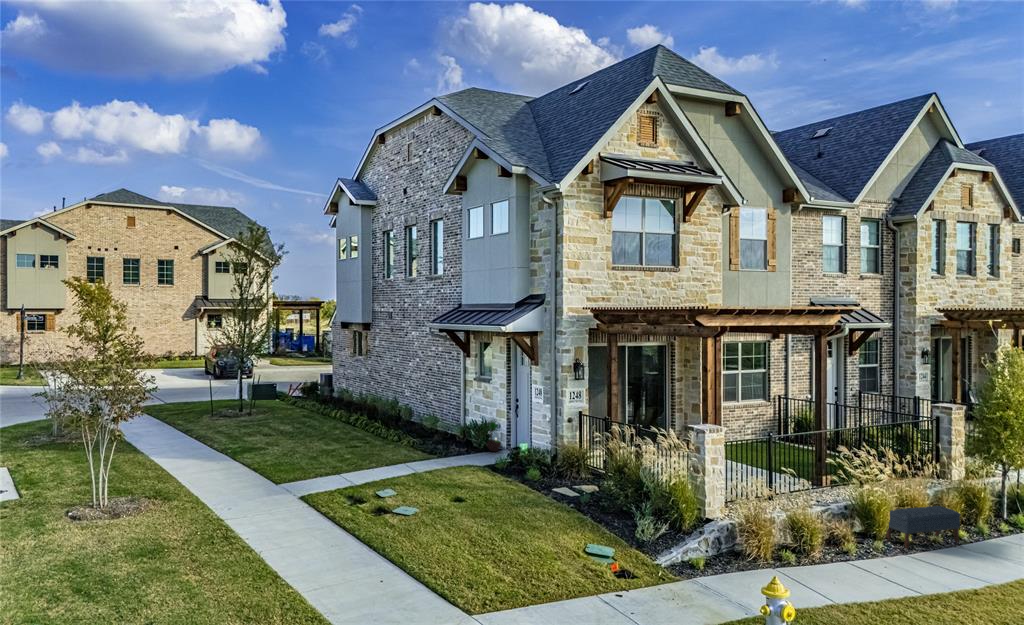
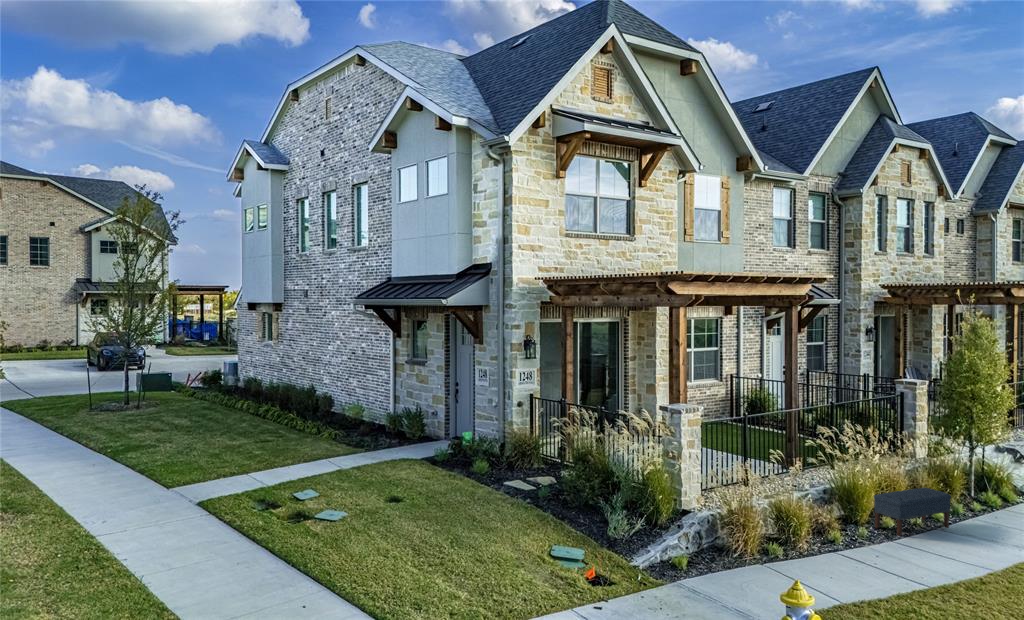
potted tree: present [482,420,501,451] -> none [413,402,439,442]

